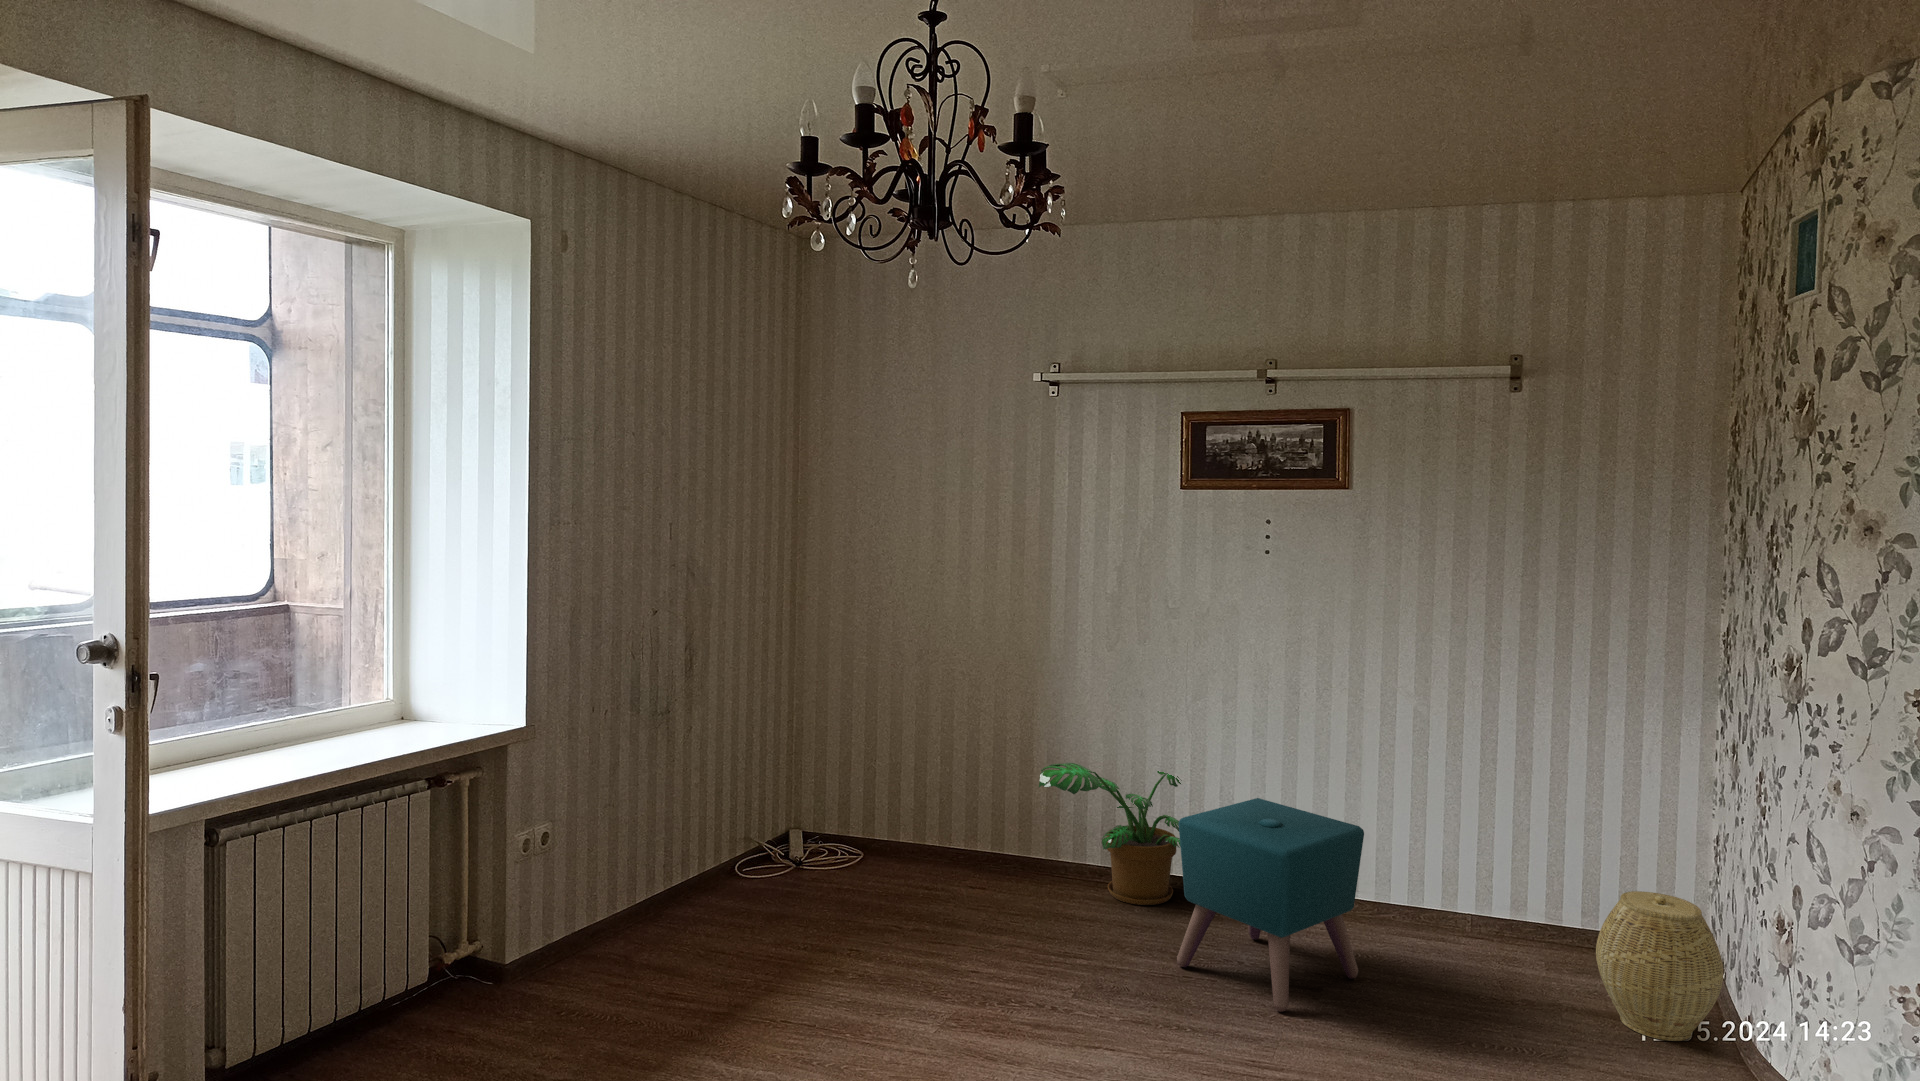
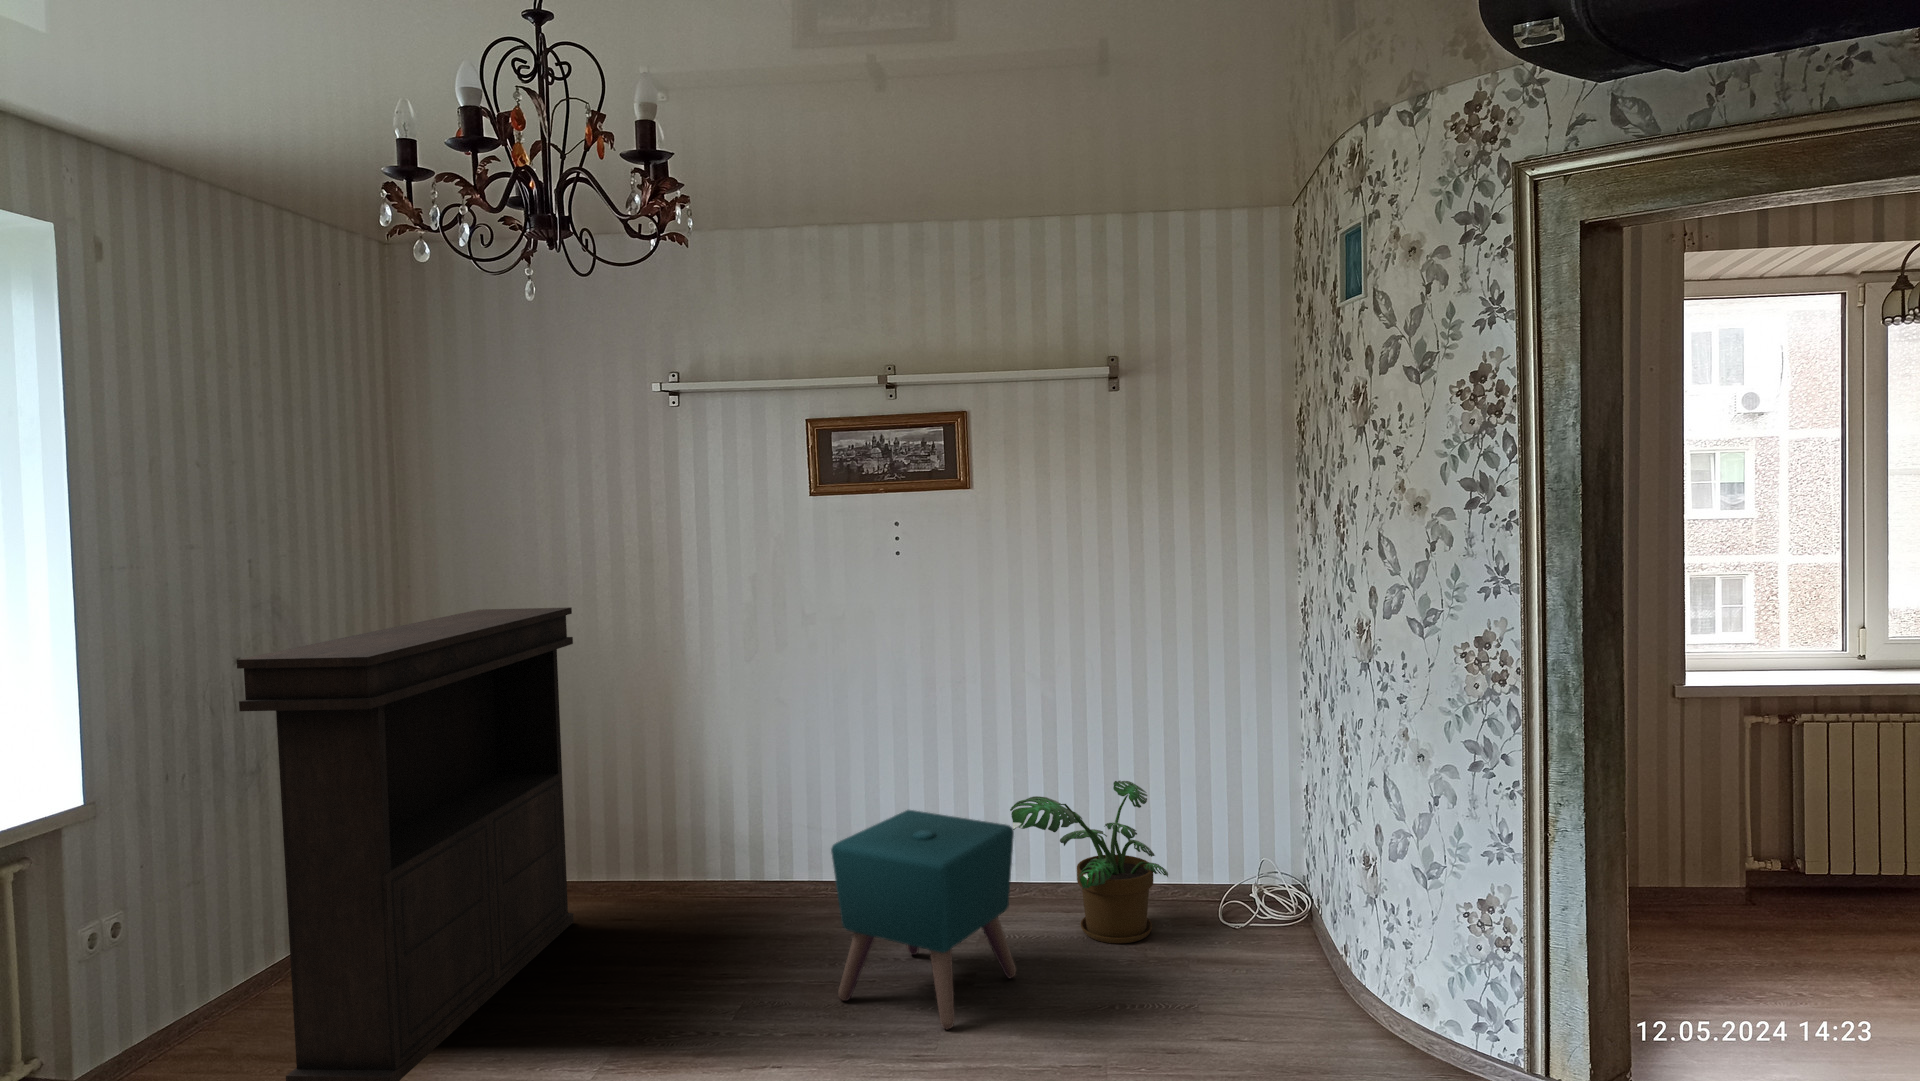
console table: none [711,576,963,961] -> present [237,607,574,1081]
potted plant: present [1039,763,1182,905] -> present [1010,781,1168,943]
woven basket: present [1596,891,1723,1041] -> none [1221,847,1323,981]

